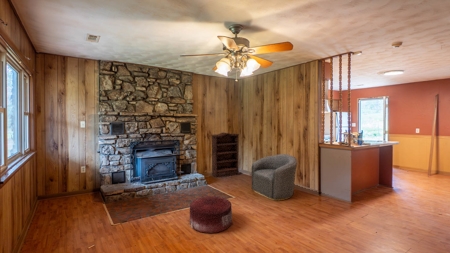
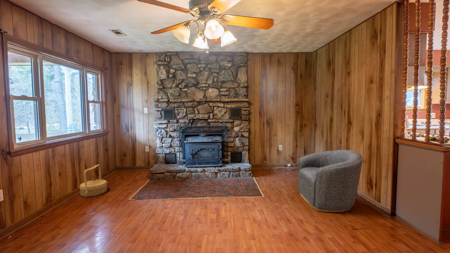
bookshelf: present [211,132,239,178] -> none [267,121,301,171]
woven basket: none [29,196,66,237] -> present [80,165,107,197]
pouf: present [190,196,233,233] -> none [186,187,237,232]

